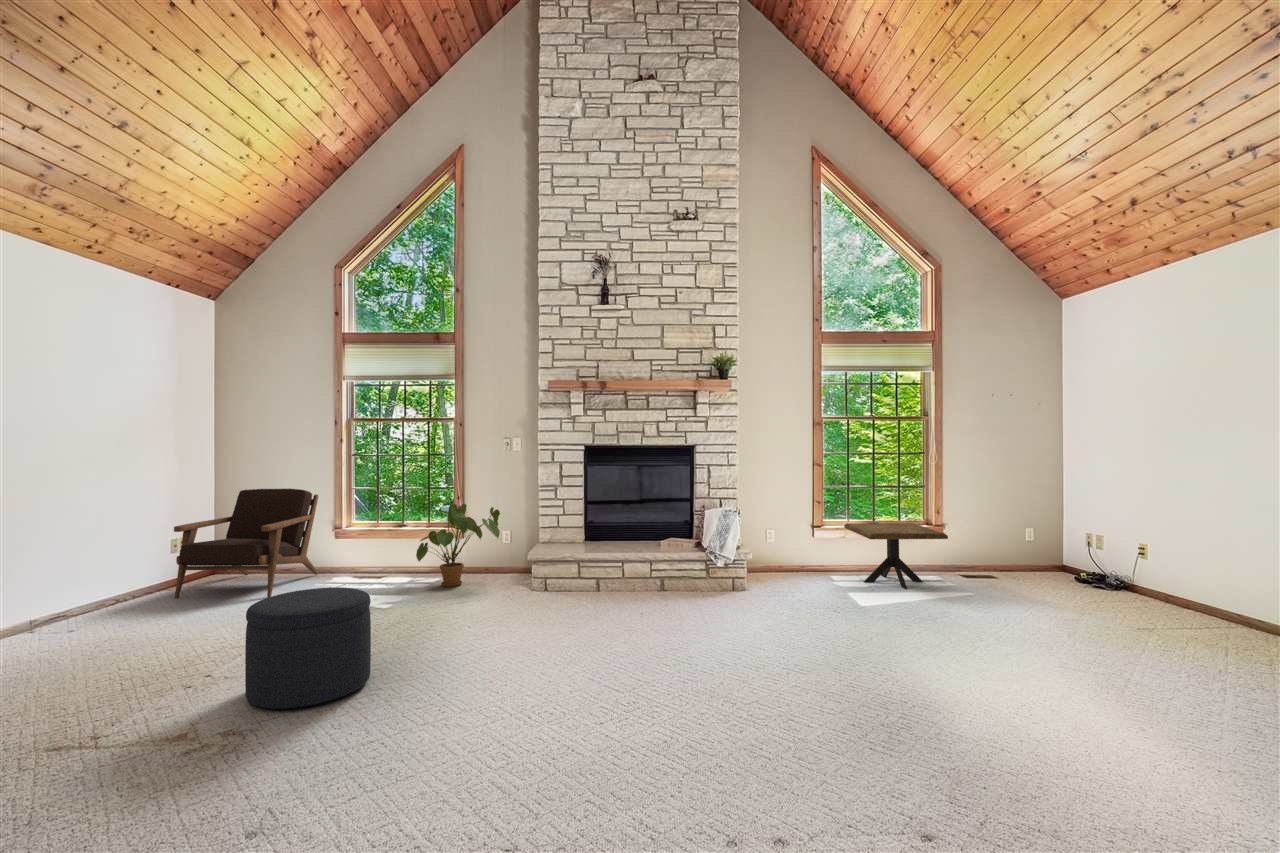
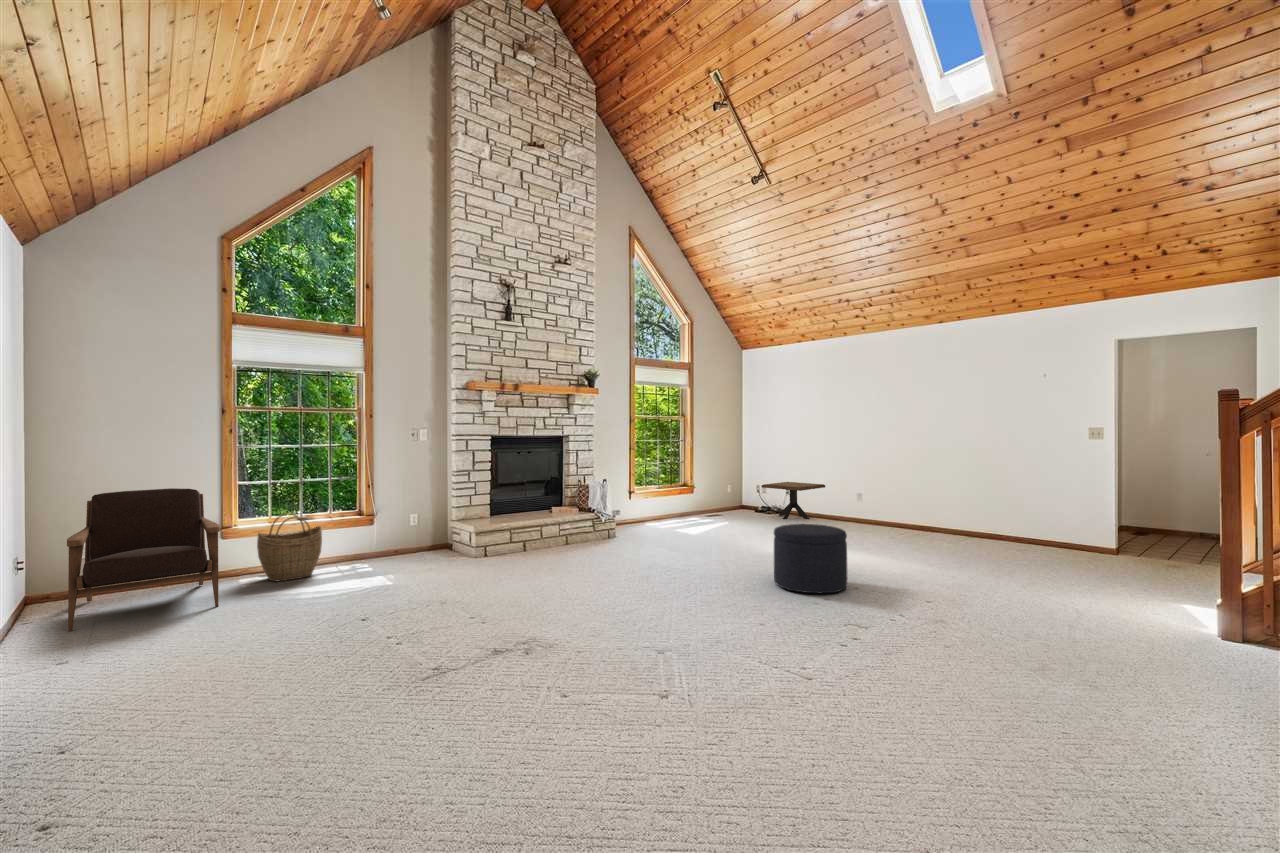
house plant: present [416,504,500,587] -> none [355,492,439,569]
woven basket: none [344,518,401,582] -> present [257,513,322,582]
side table: present [844,523,948,589] -> present [762,482,825,519]
ottoman: present [245,588,371,709] -> present [774,524,847,593]

